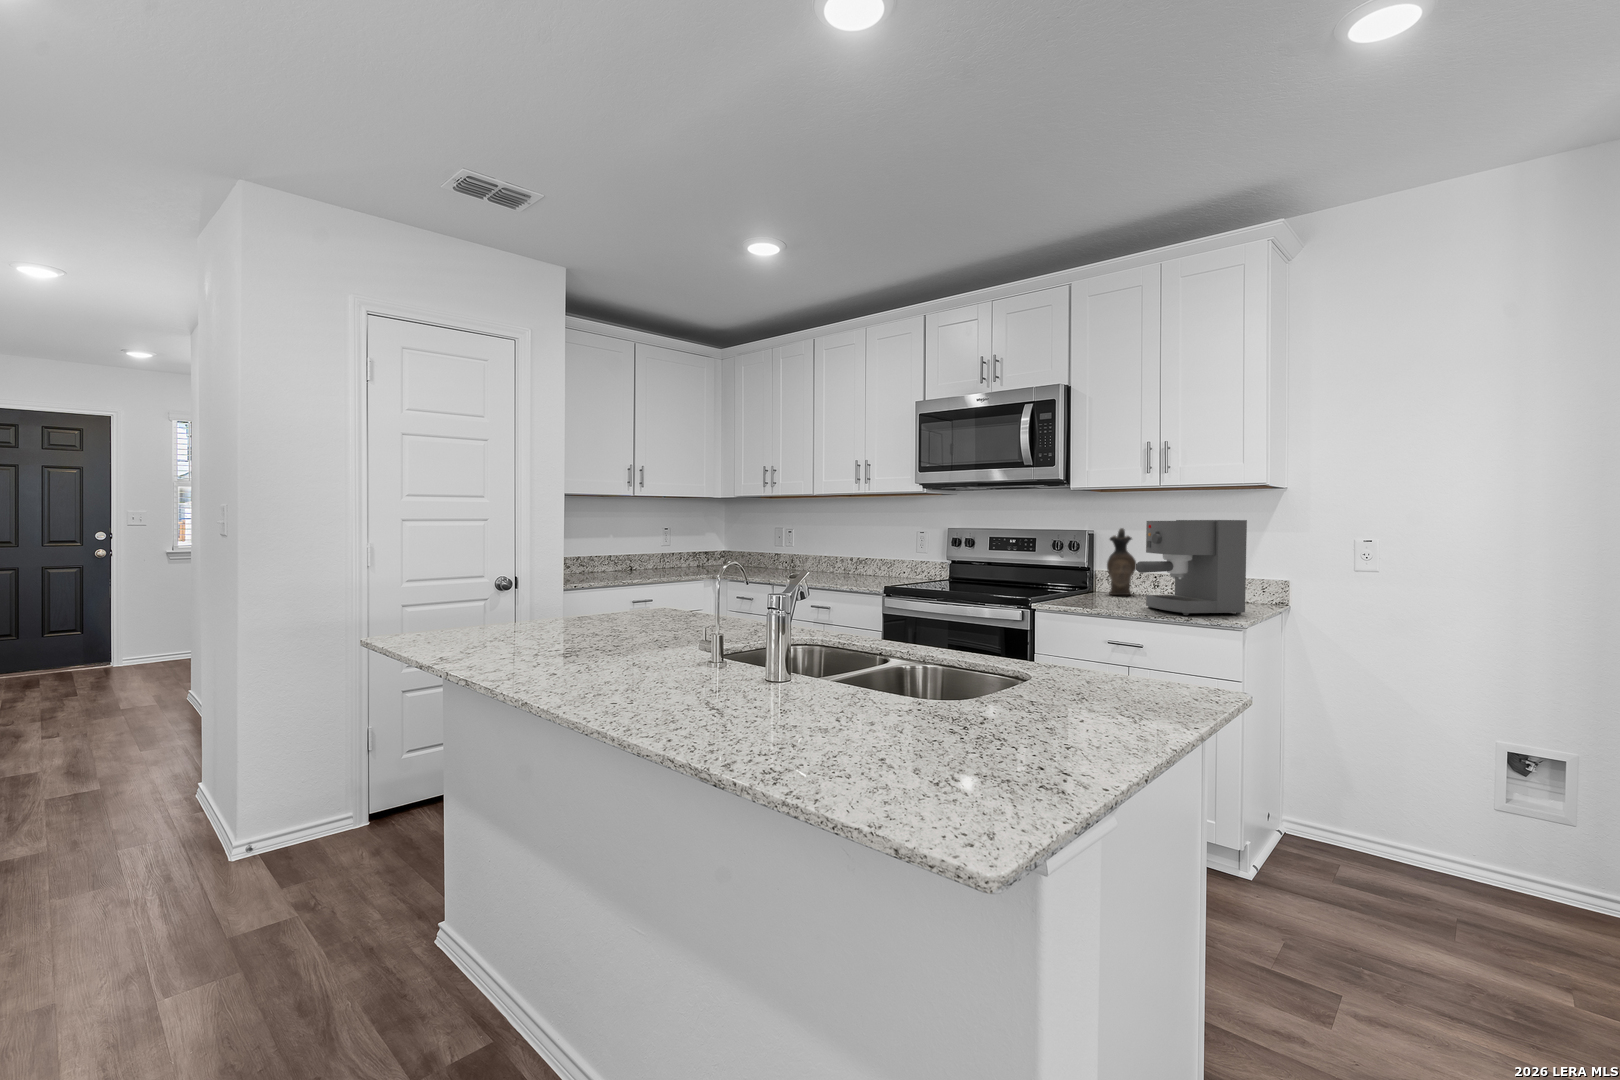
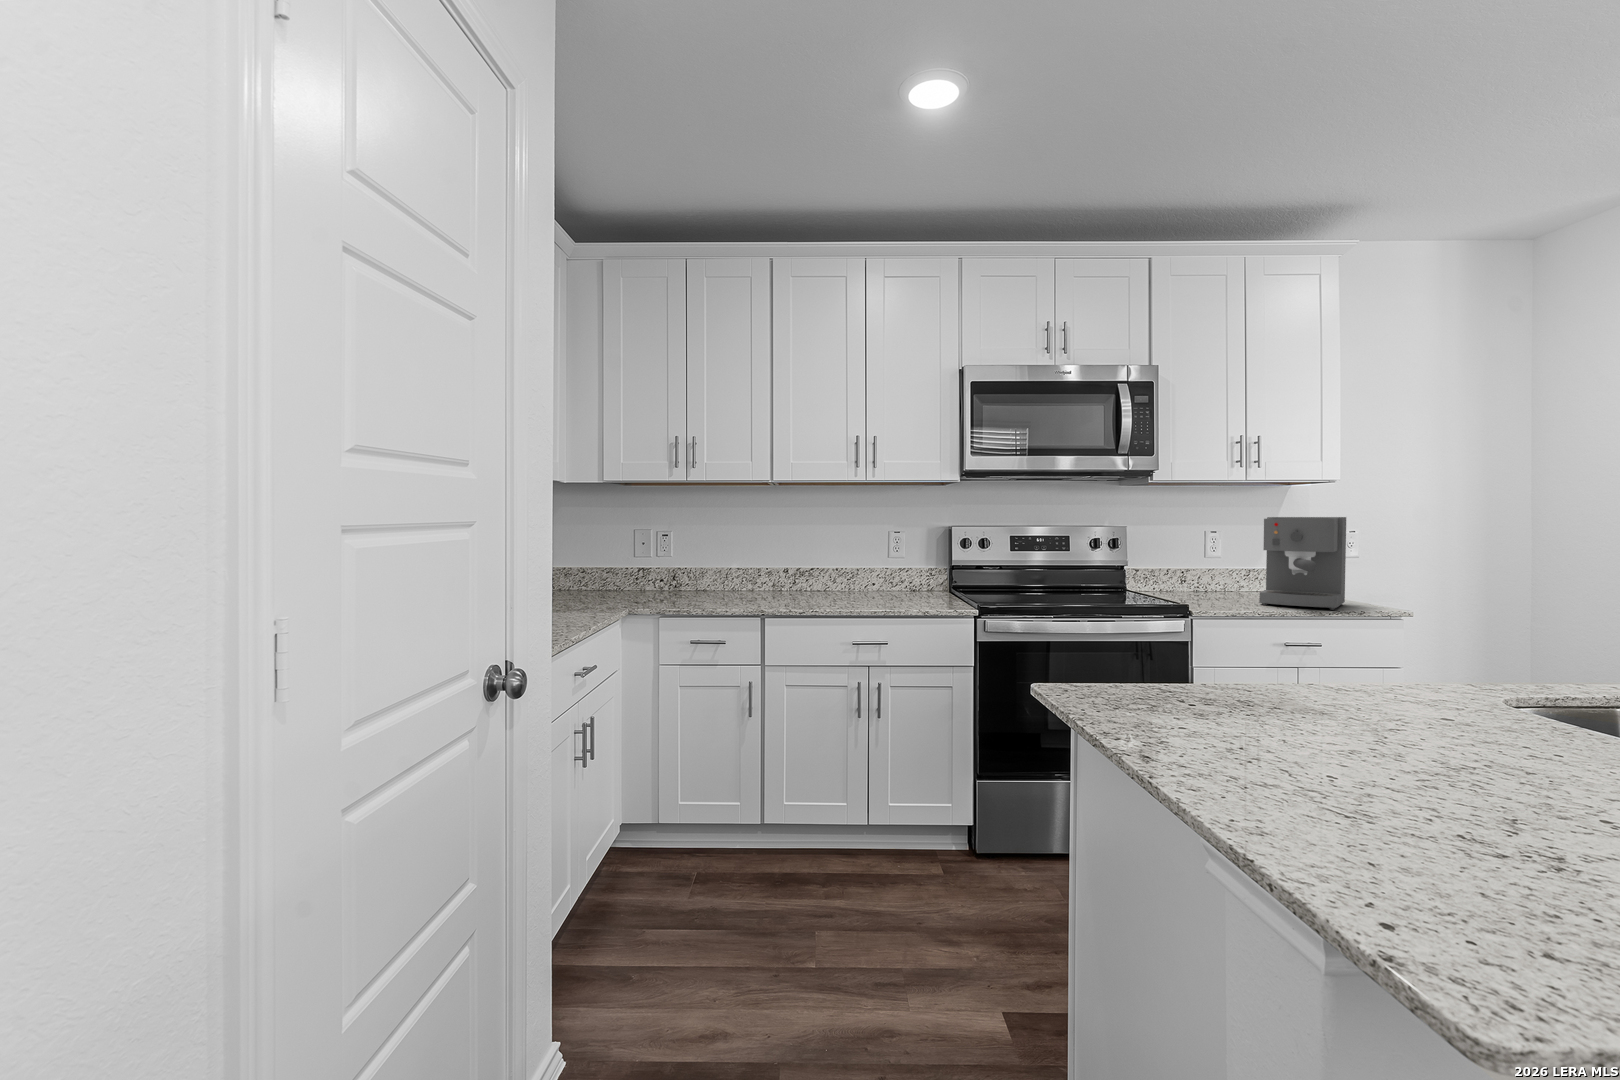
ceramic pitcher: present [1107,528,1136,595] -> none [1144,525,1178,593]

